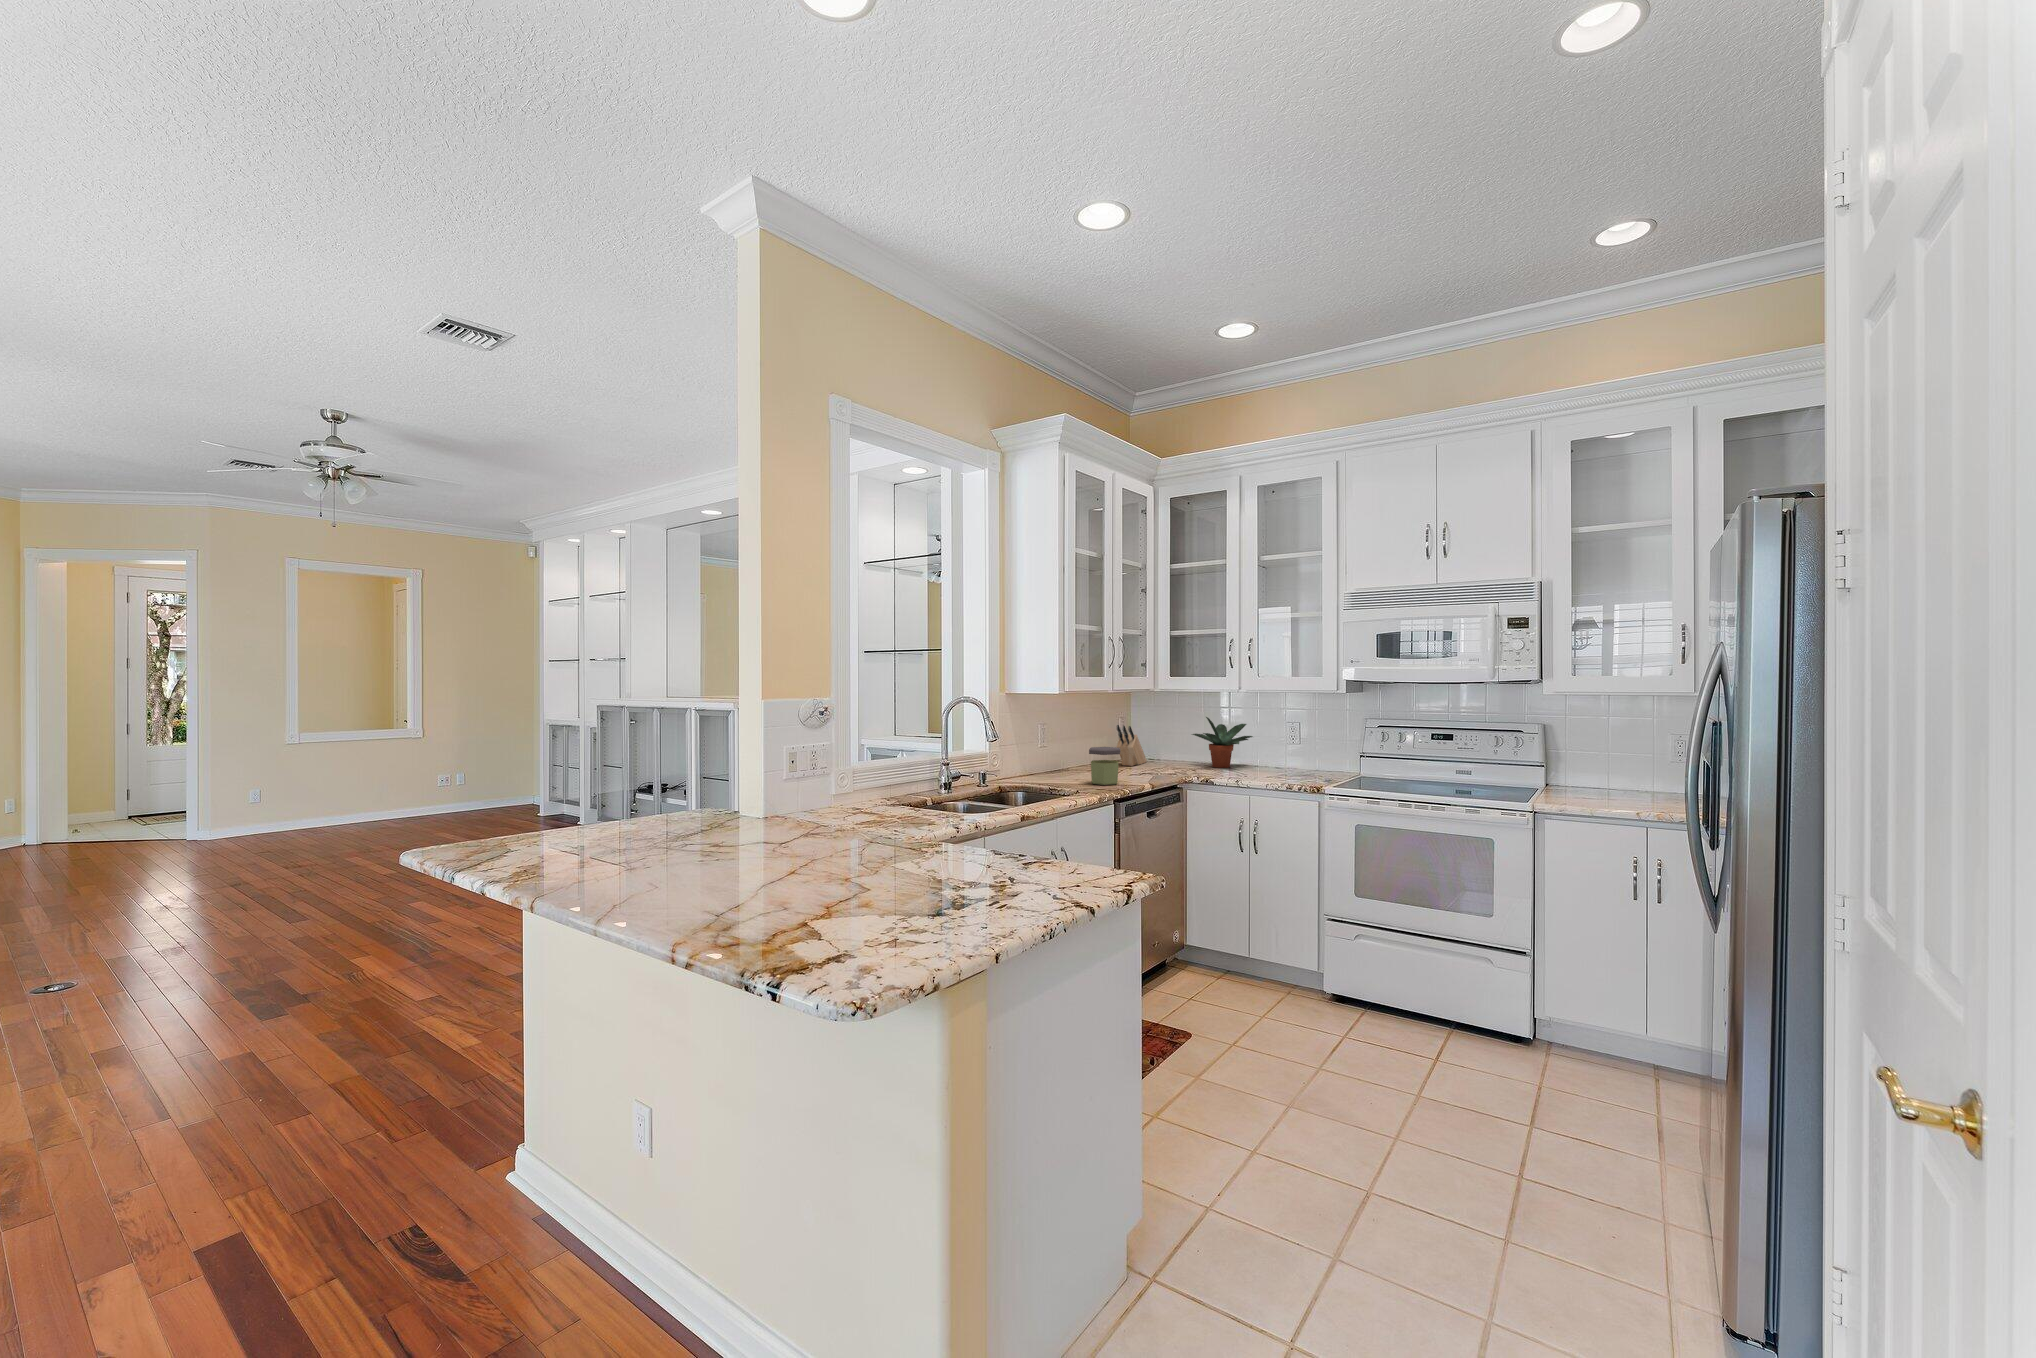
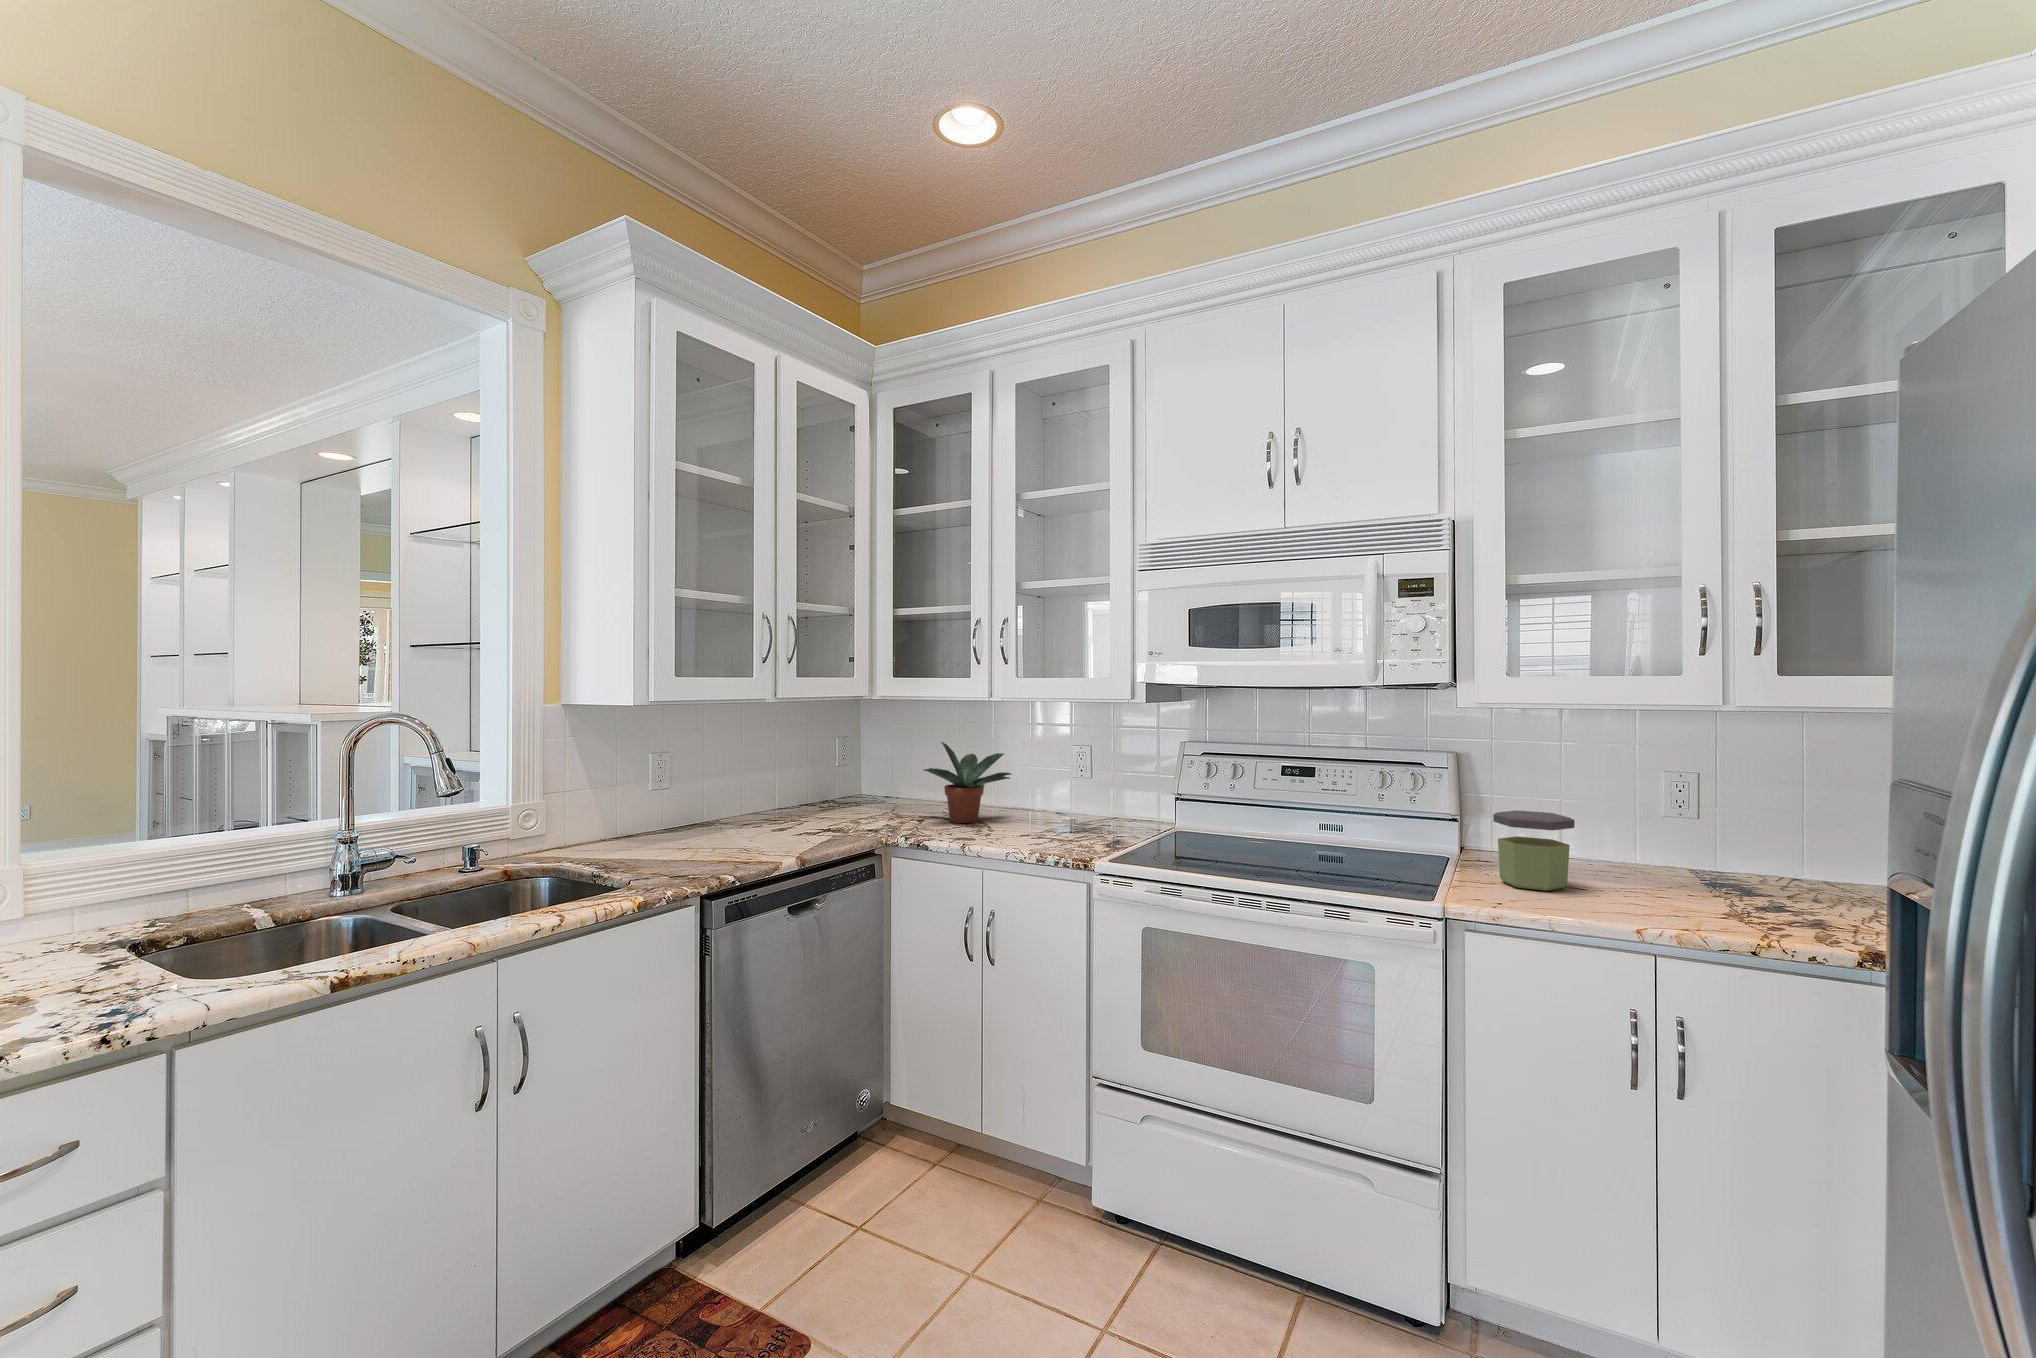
knife block: present [1117,725,1147,766] -> none [801,755,861,820]
jar: present [1089,747,1120,785] -> present [1493,810,1575,891]

